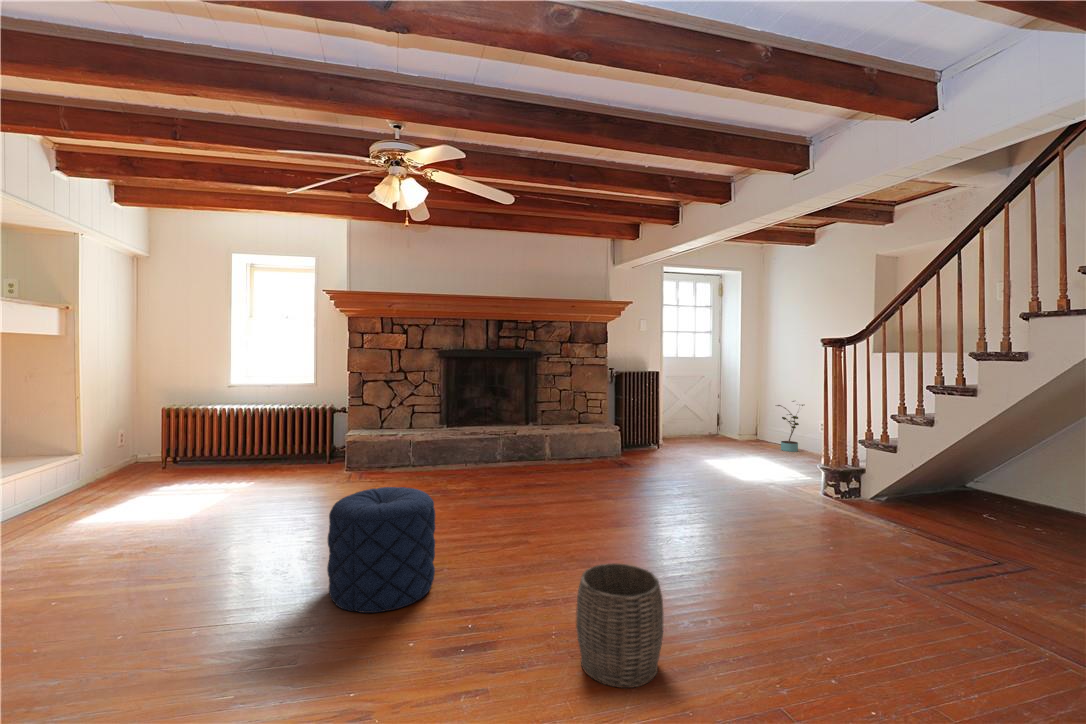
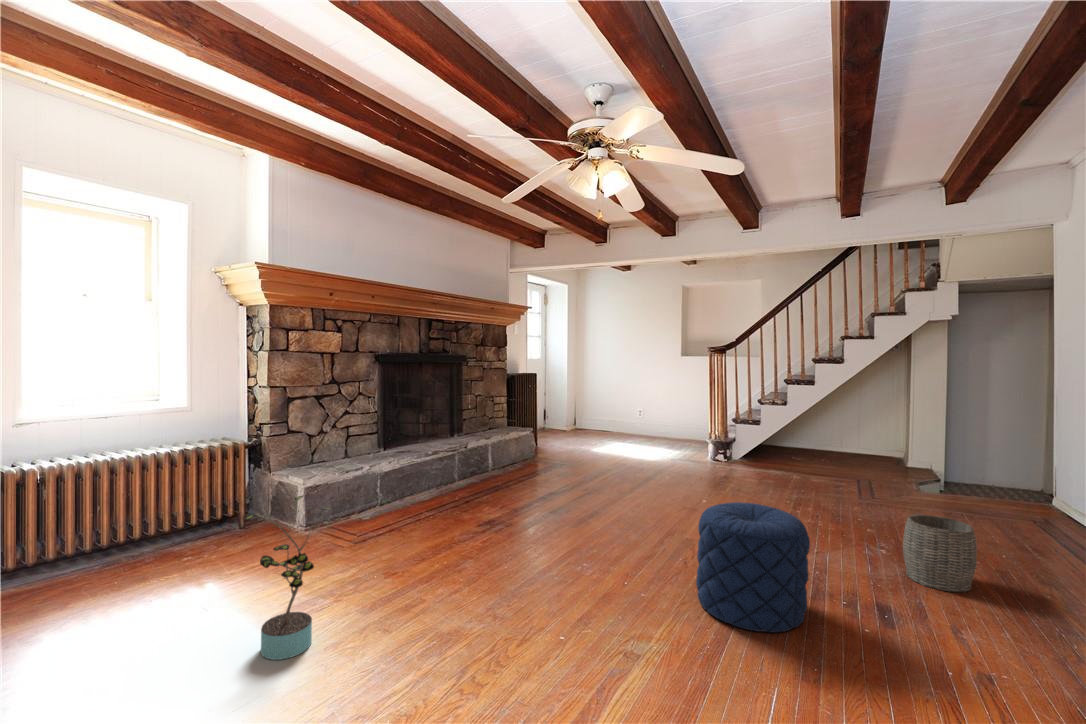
potted plant: present [777,401,803,452] -> present [244,495,330,660]

